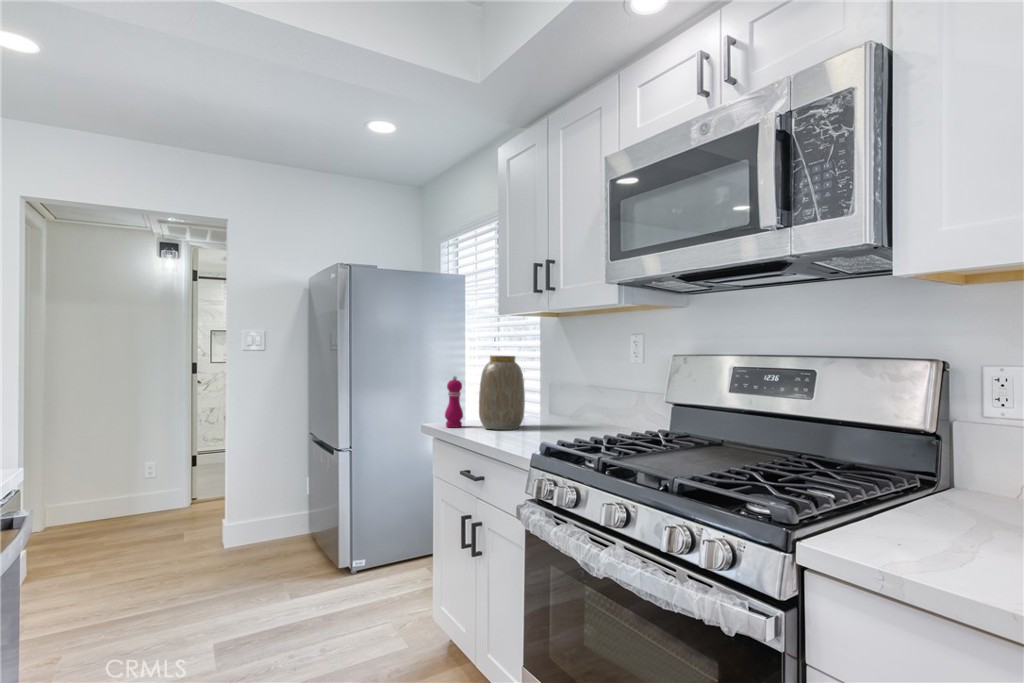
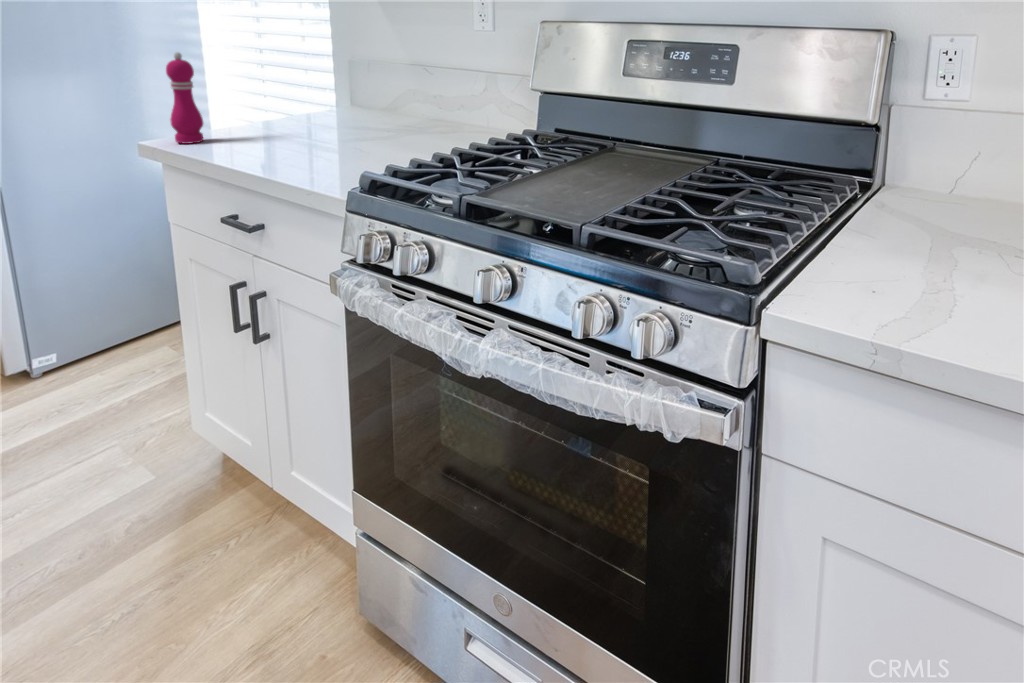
vase: present [479,356,525,430] -> none [227,14,309,144]

